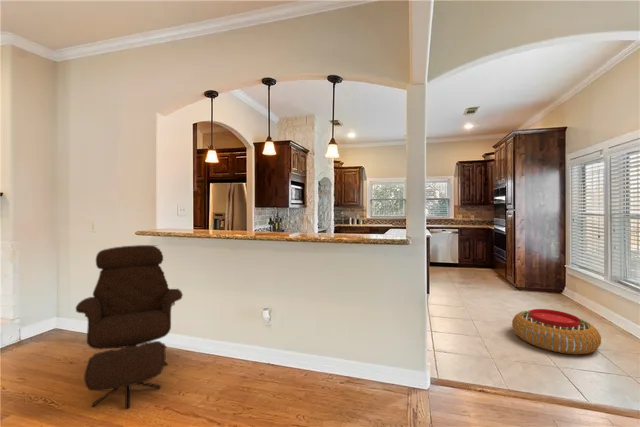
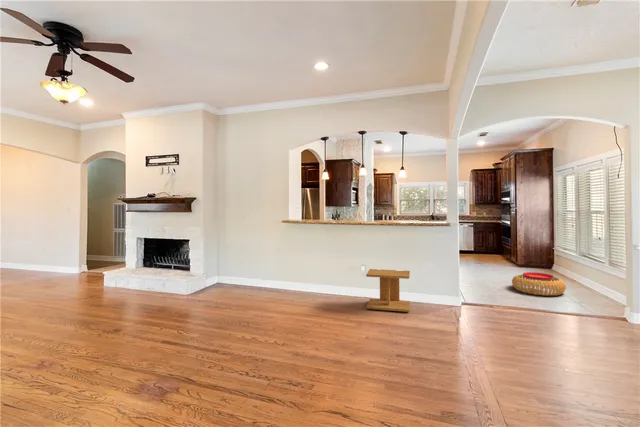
lounge chair: present [76,245,182,408] -> none [255,233,318,315]
side table: none [254,311,339,402] -> present [366,269,410,312]

